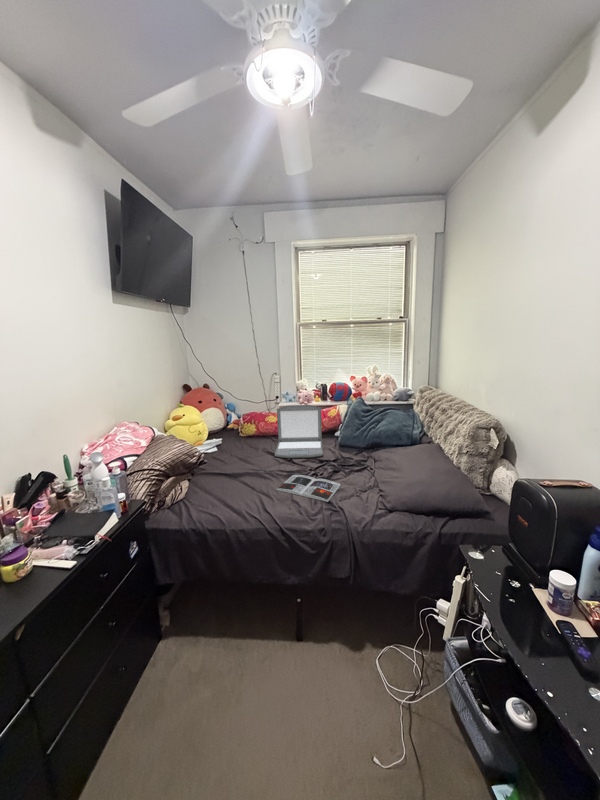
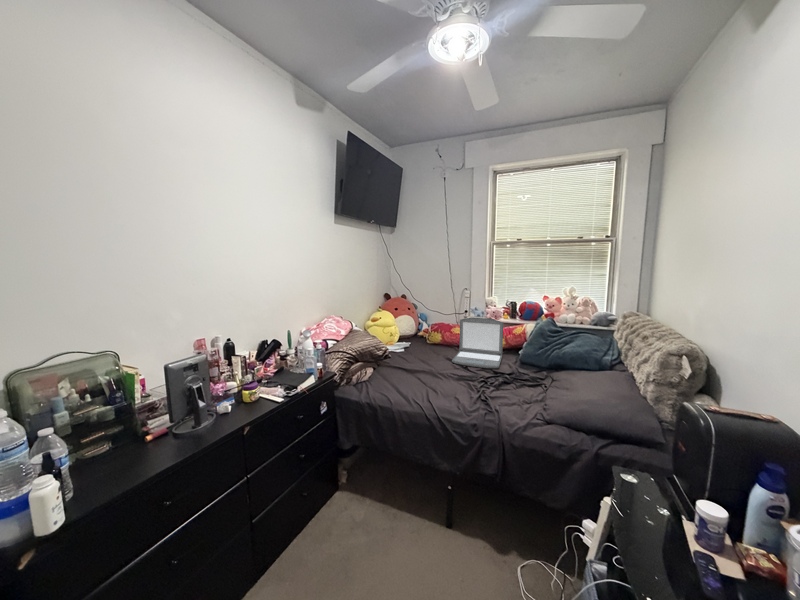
magazine: present [276,475,341,502] -> none [444,379,507,405]

